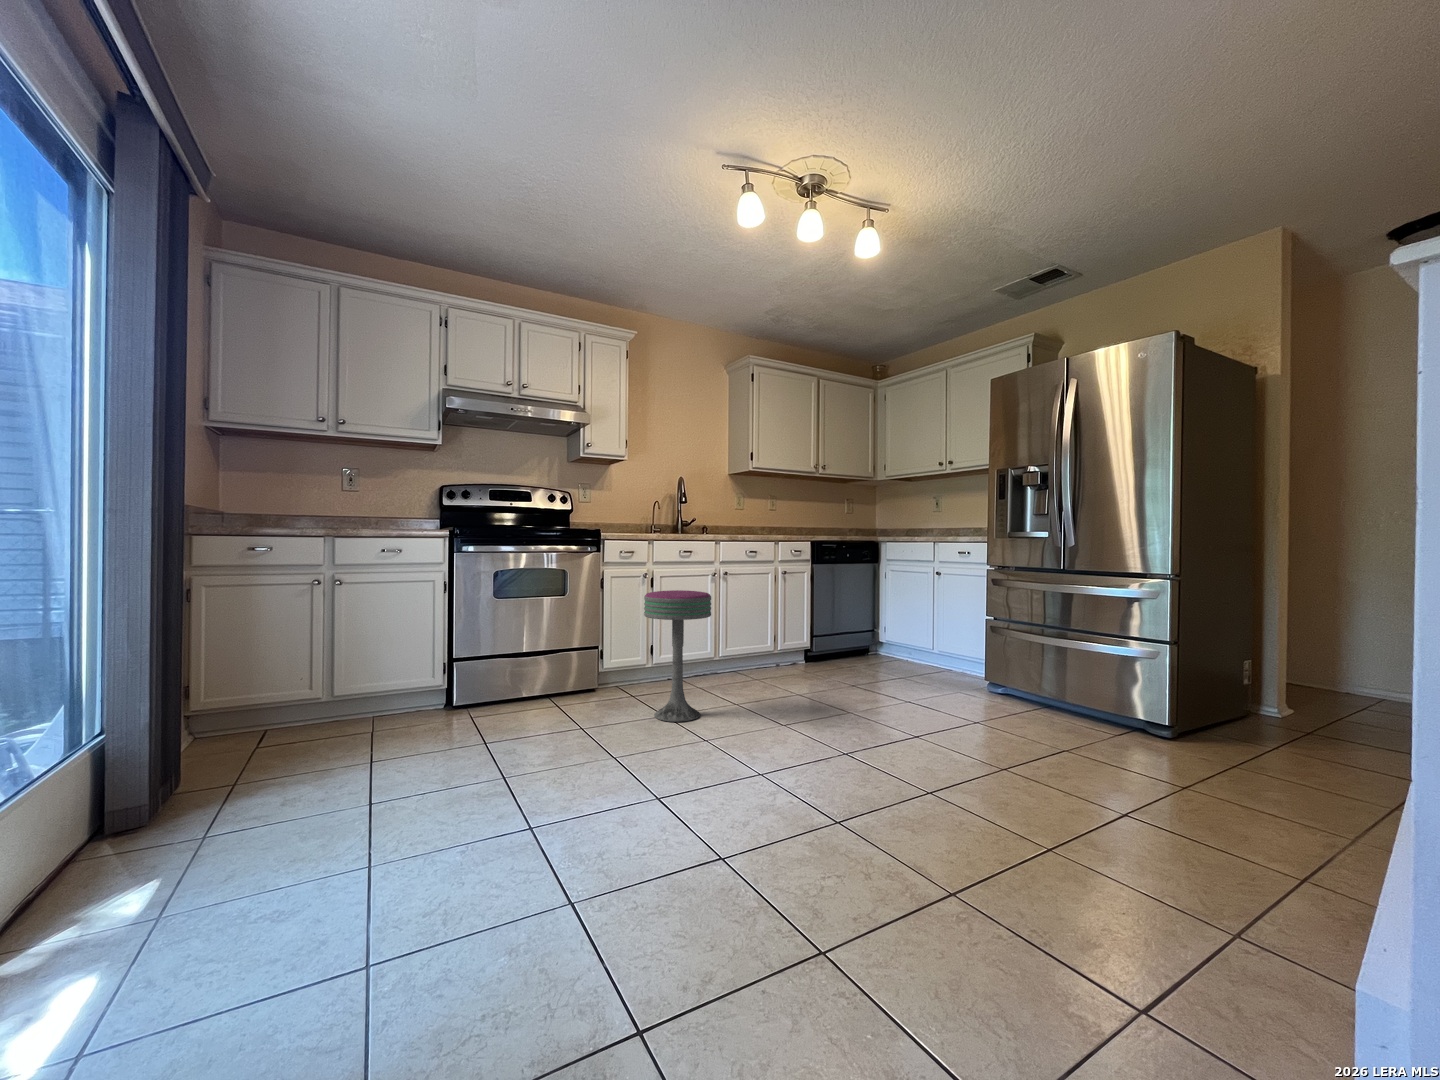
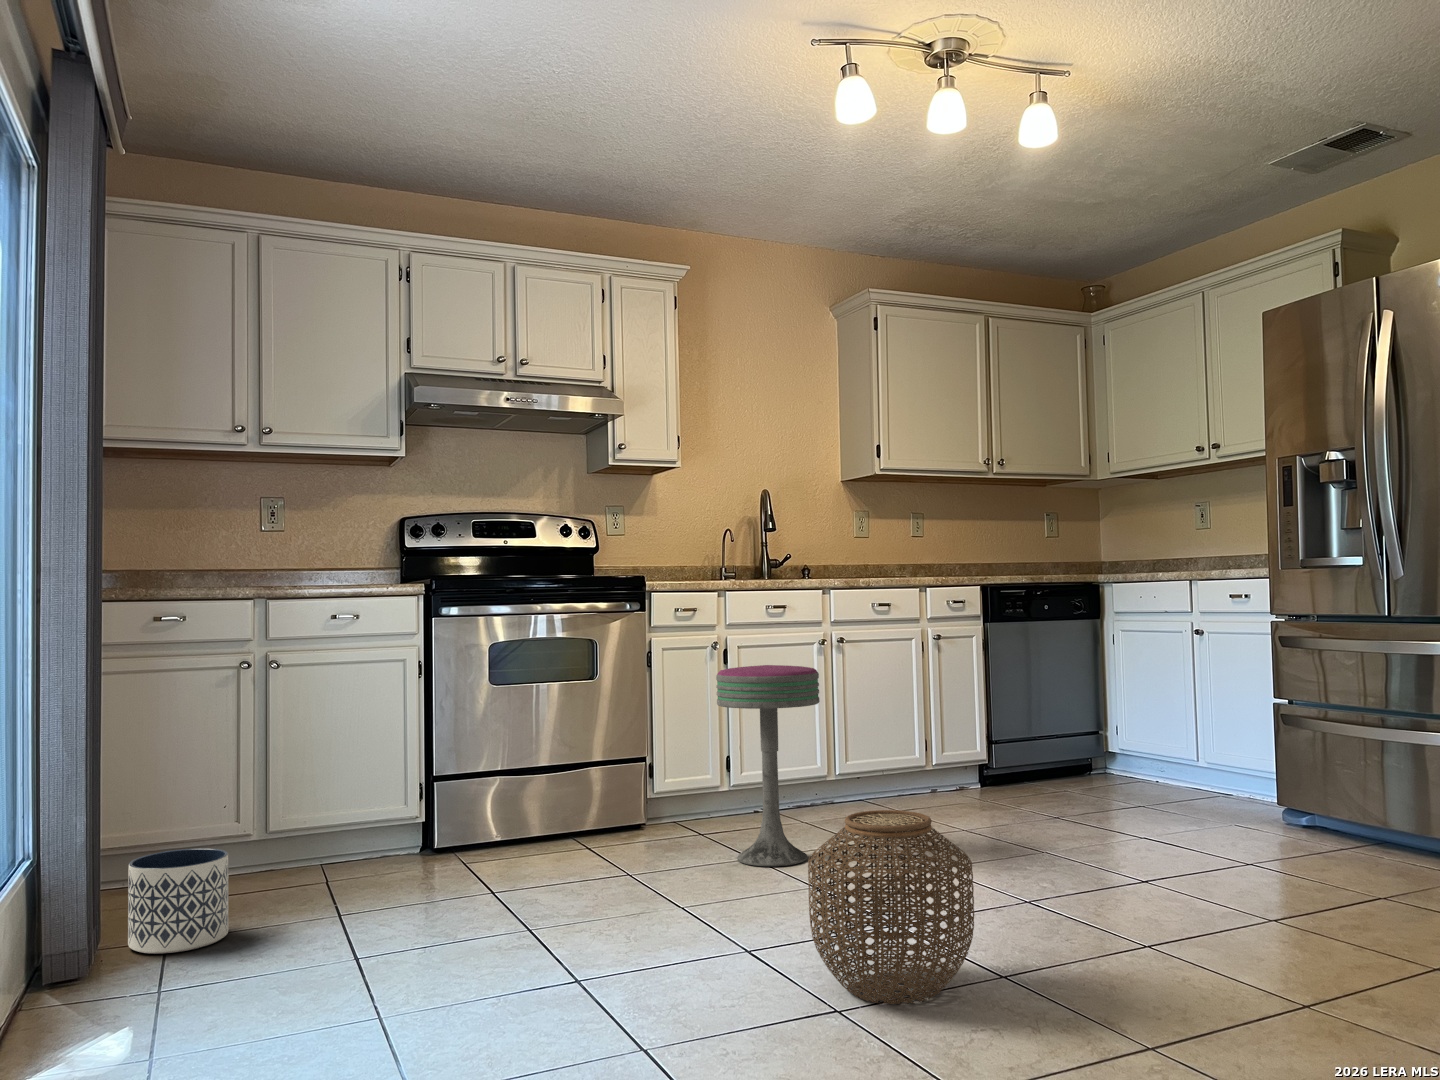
woven basket: none [699,705,817,850] -> present [808,810,974,1004]
planter: none [191,718,277,801] -> present [128,848,228,954]

